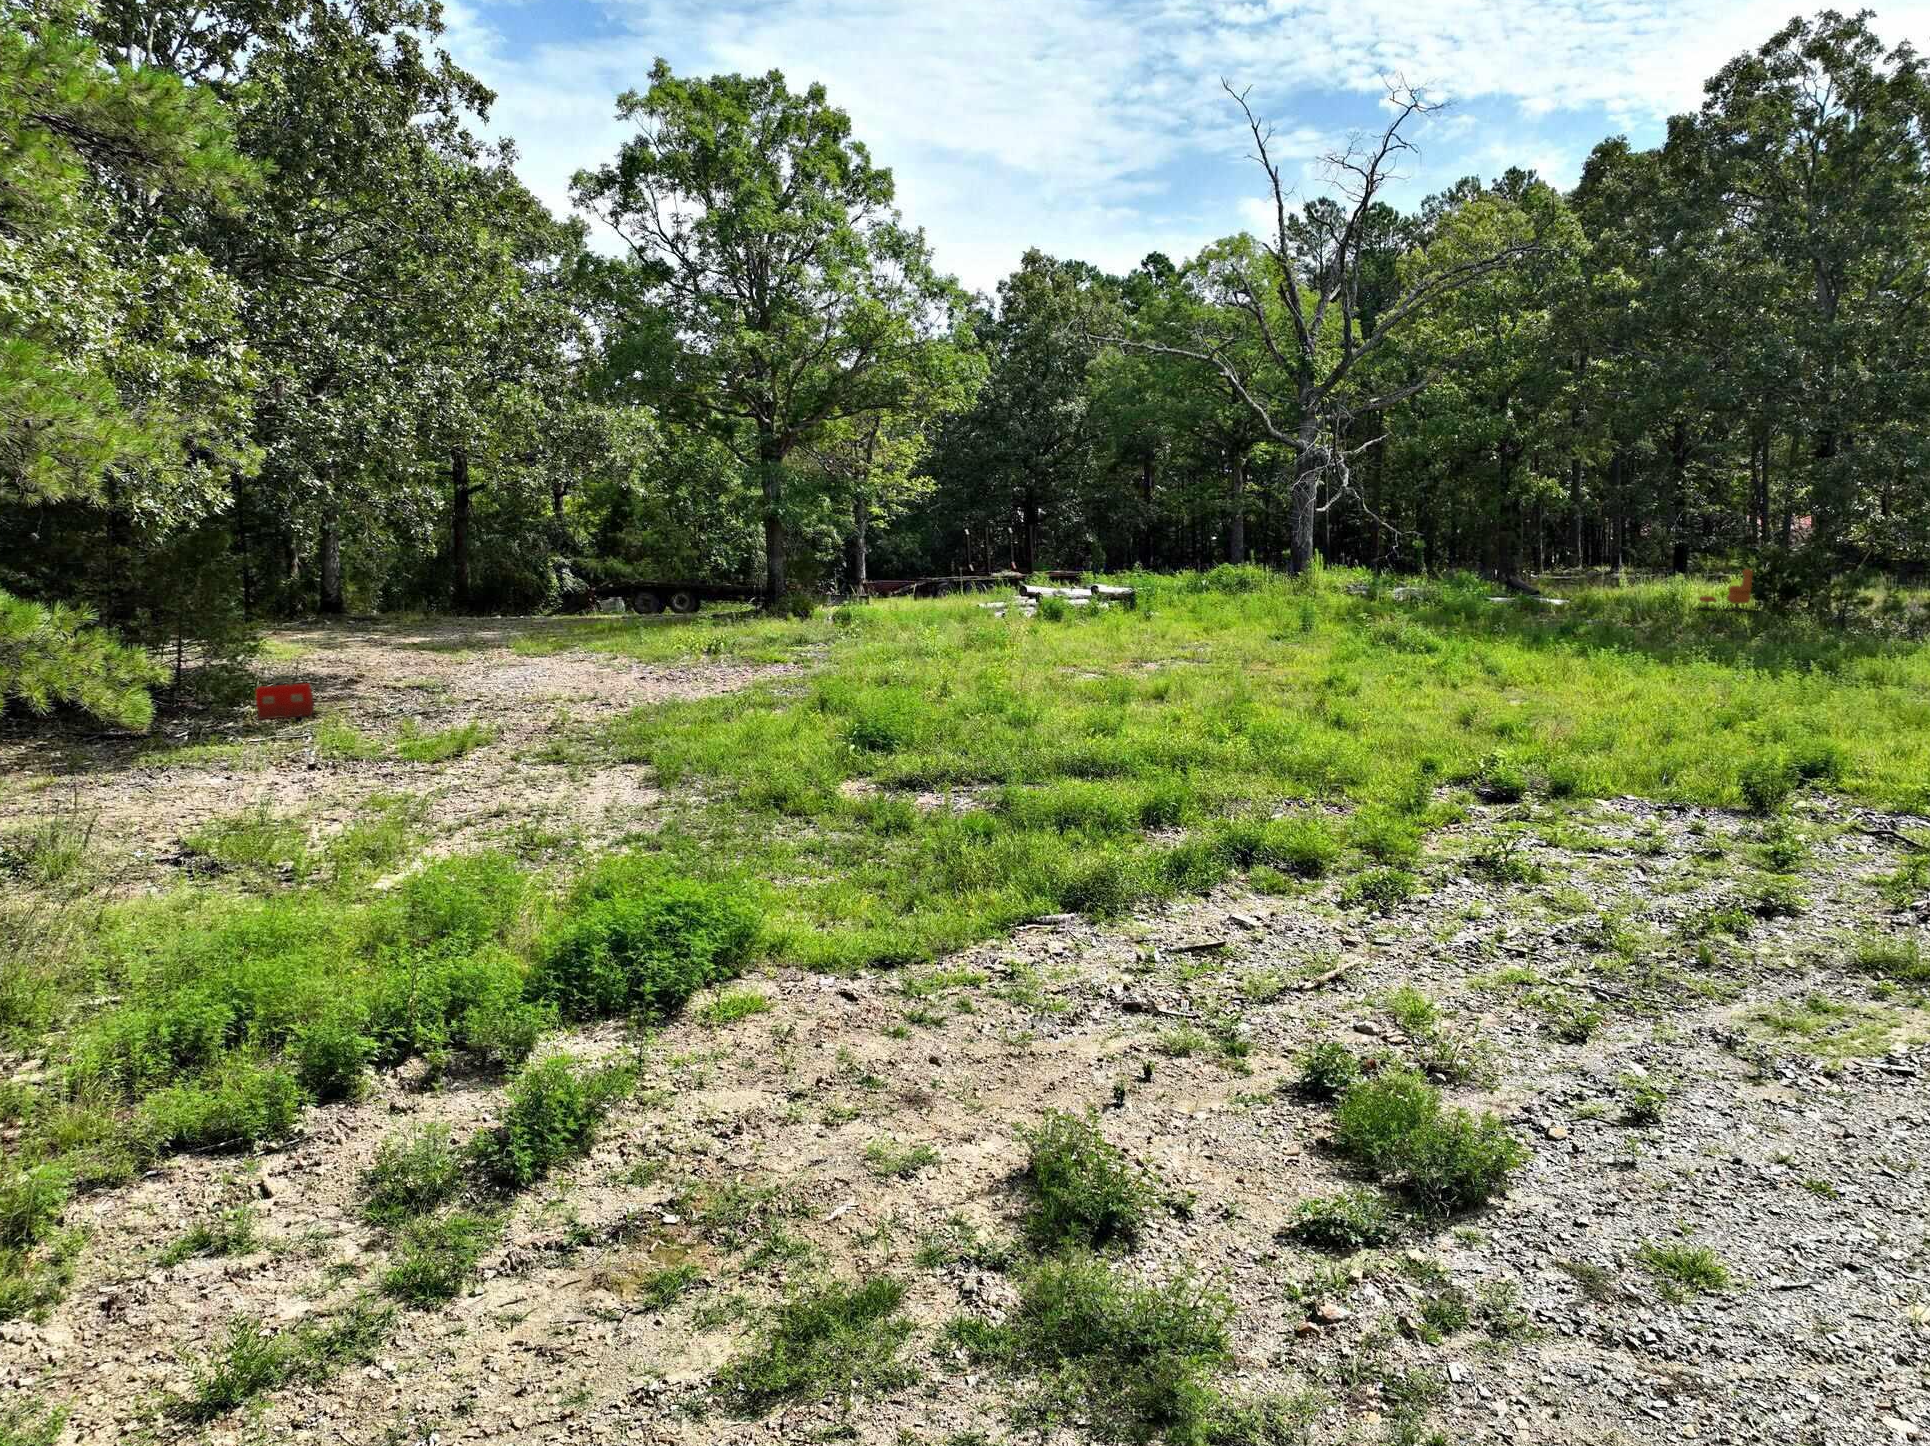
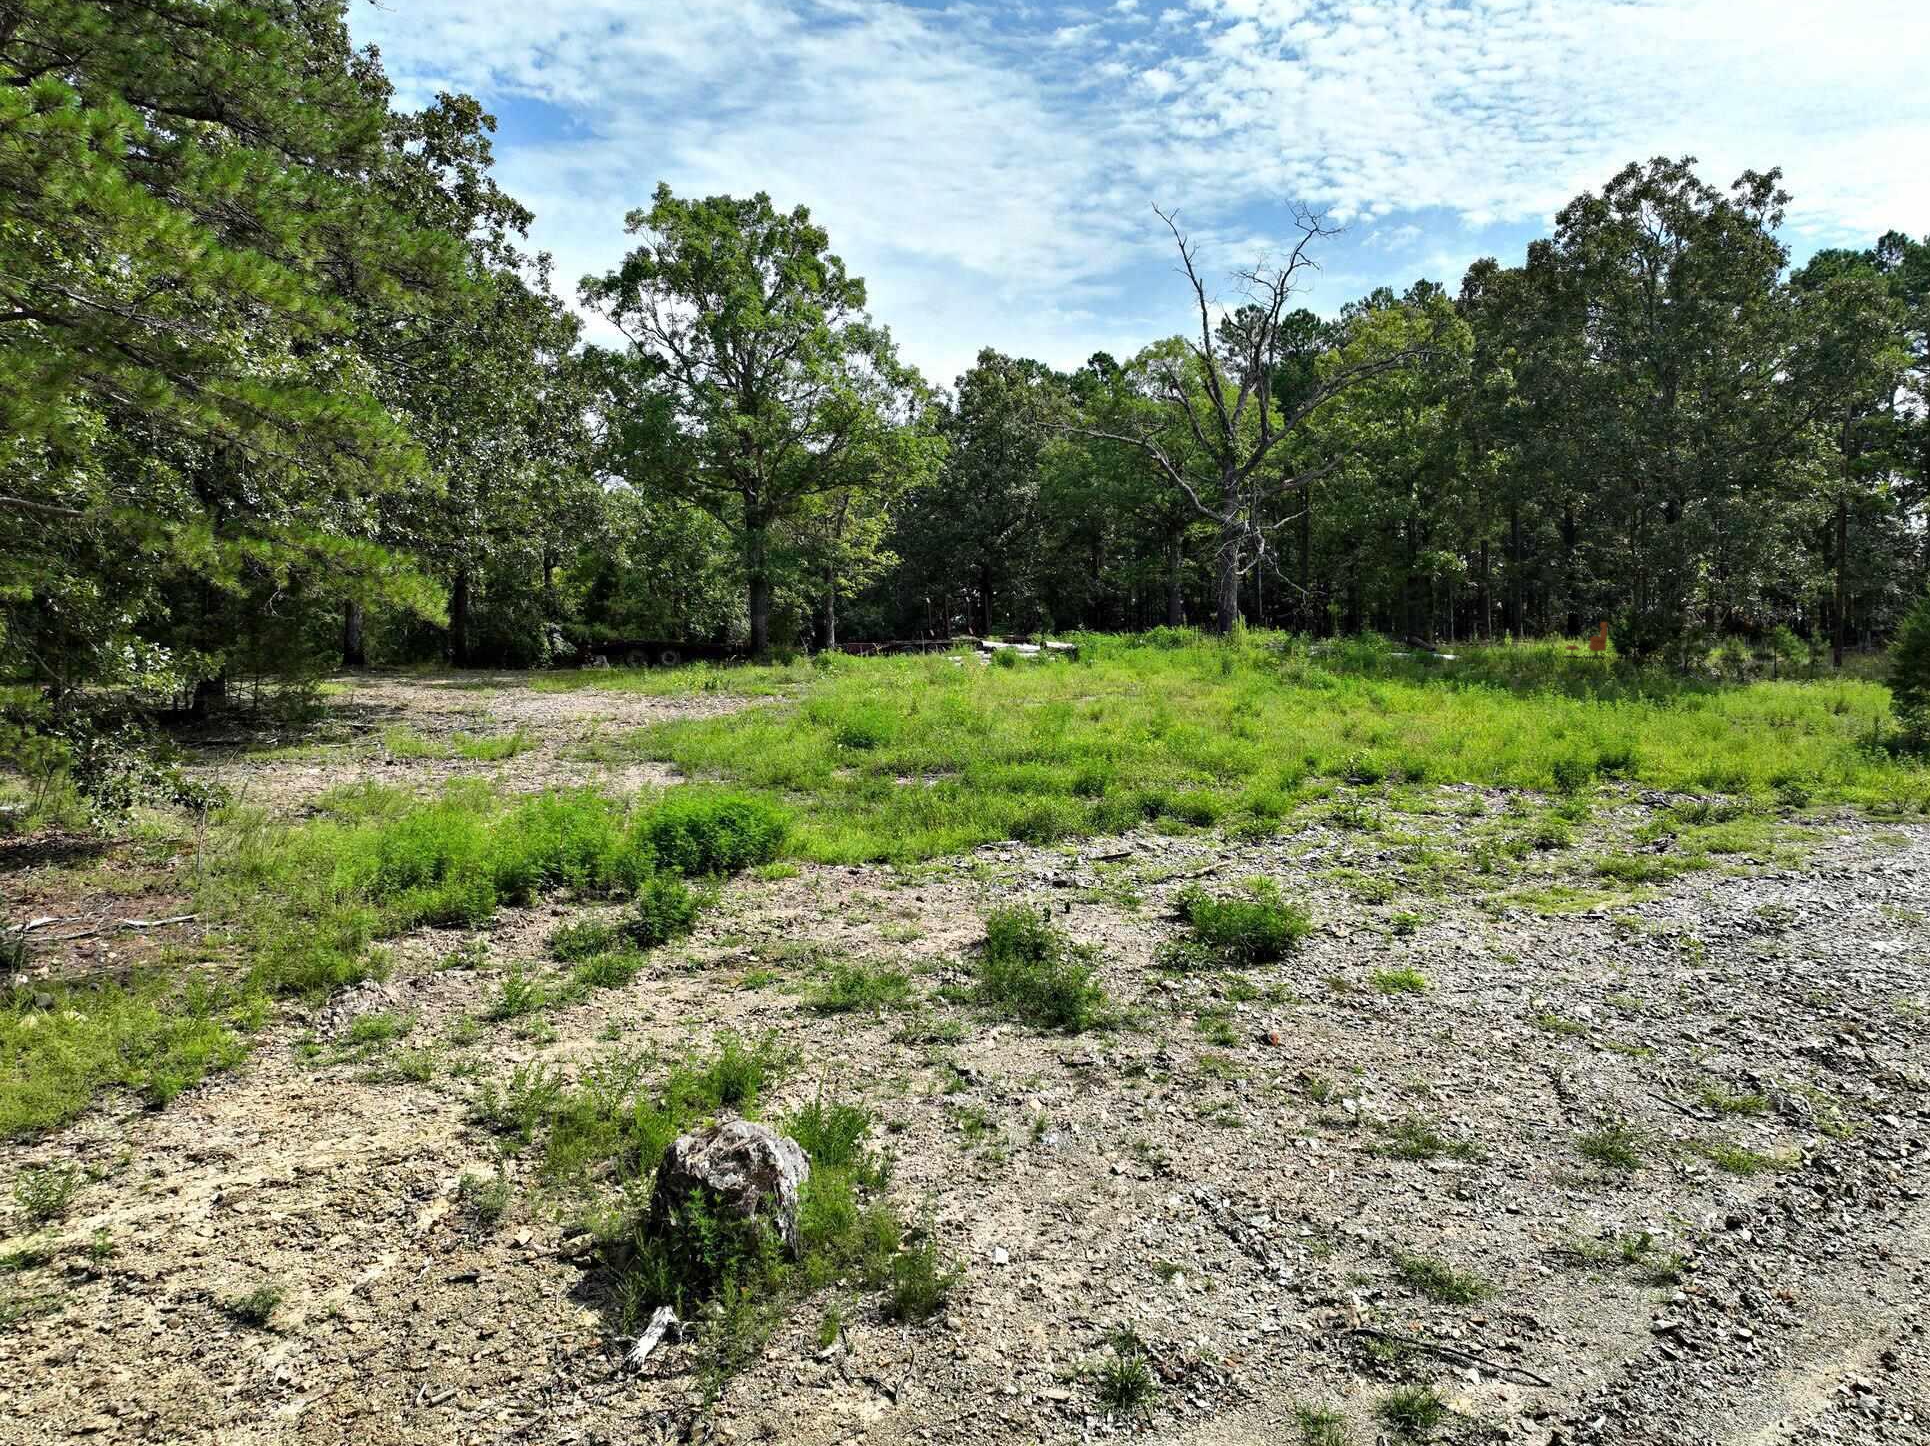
toolbox: present [256,679,314,719] -> none [332,696,378,730]

